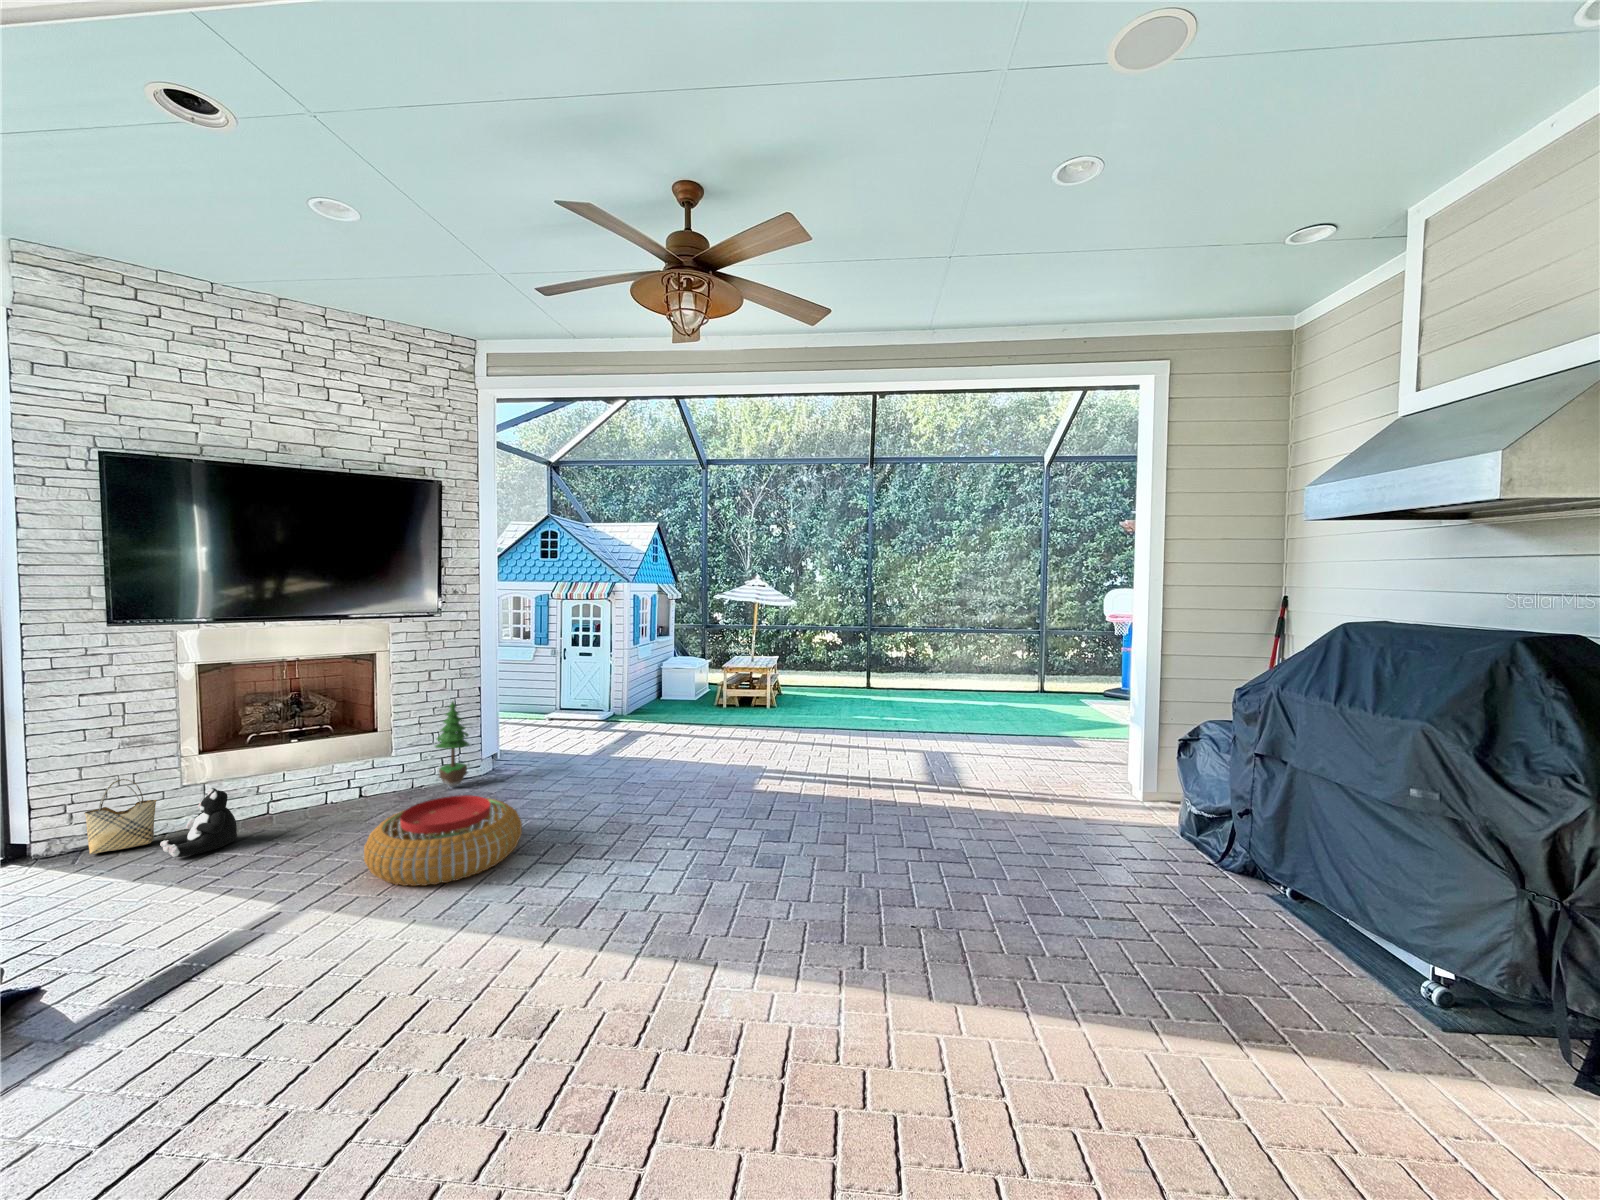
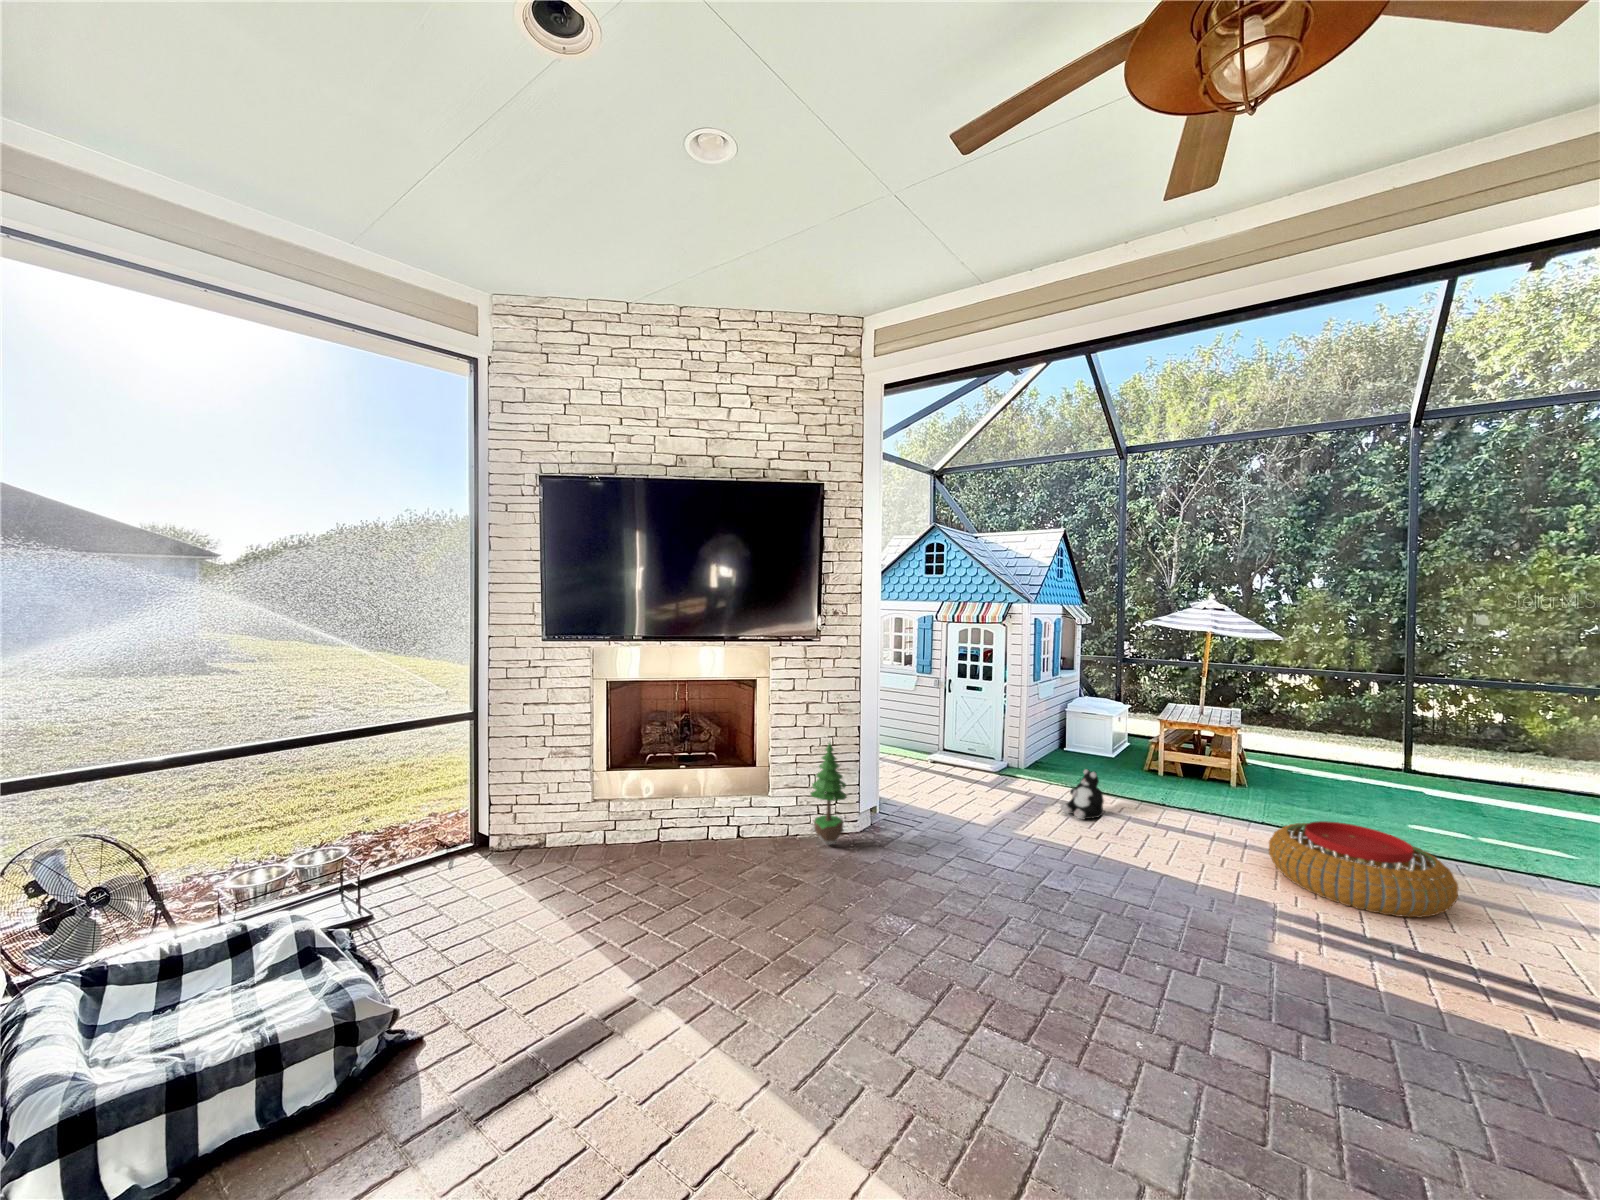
woven basket: present [84,779,157,854] -> none [520,788,571,859]
plush toy: present [160,788,237,857] -> present [1060,769,1104,819]
pouf: present [364,795,522,886] -> present [1269,821,1458,918]

